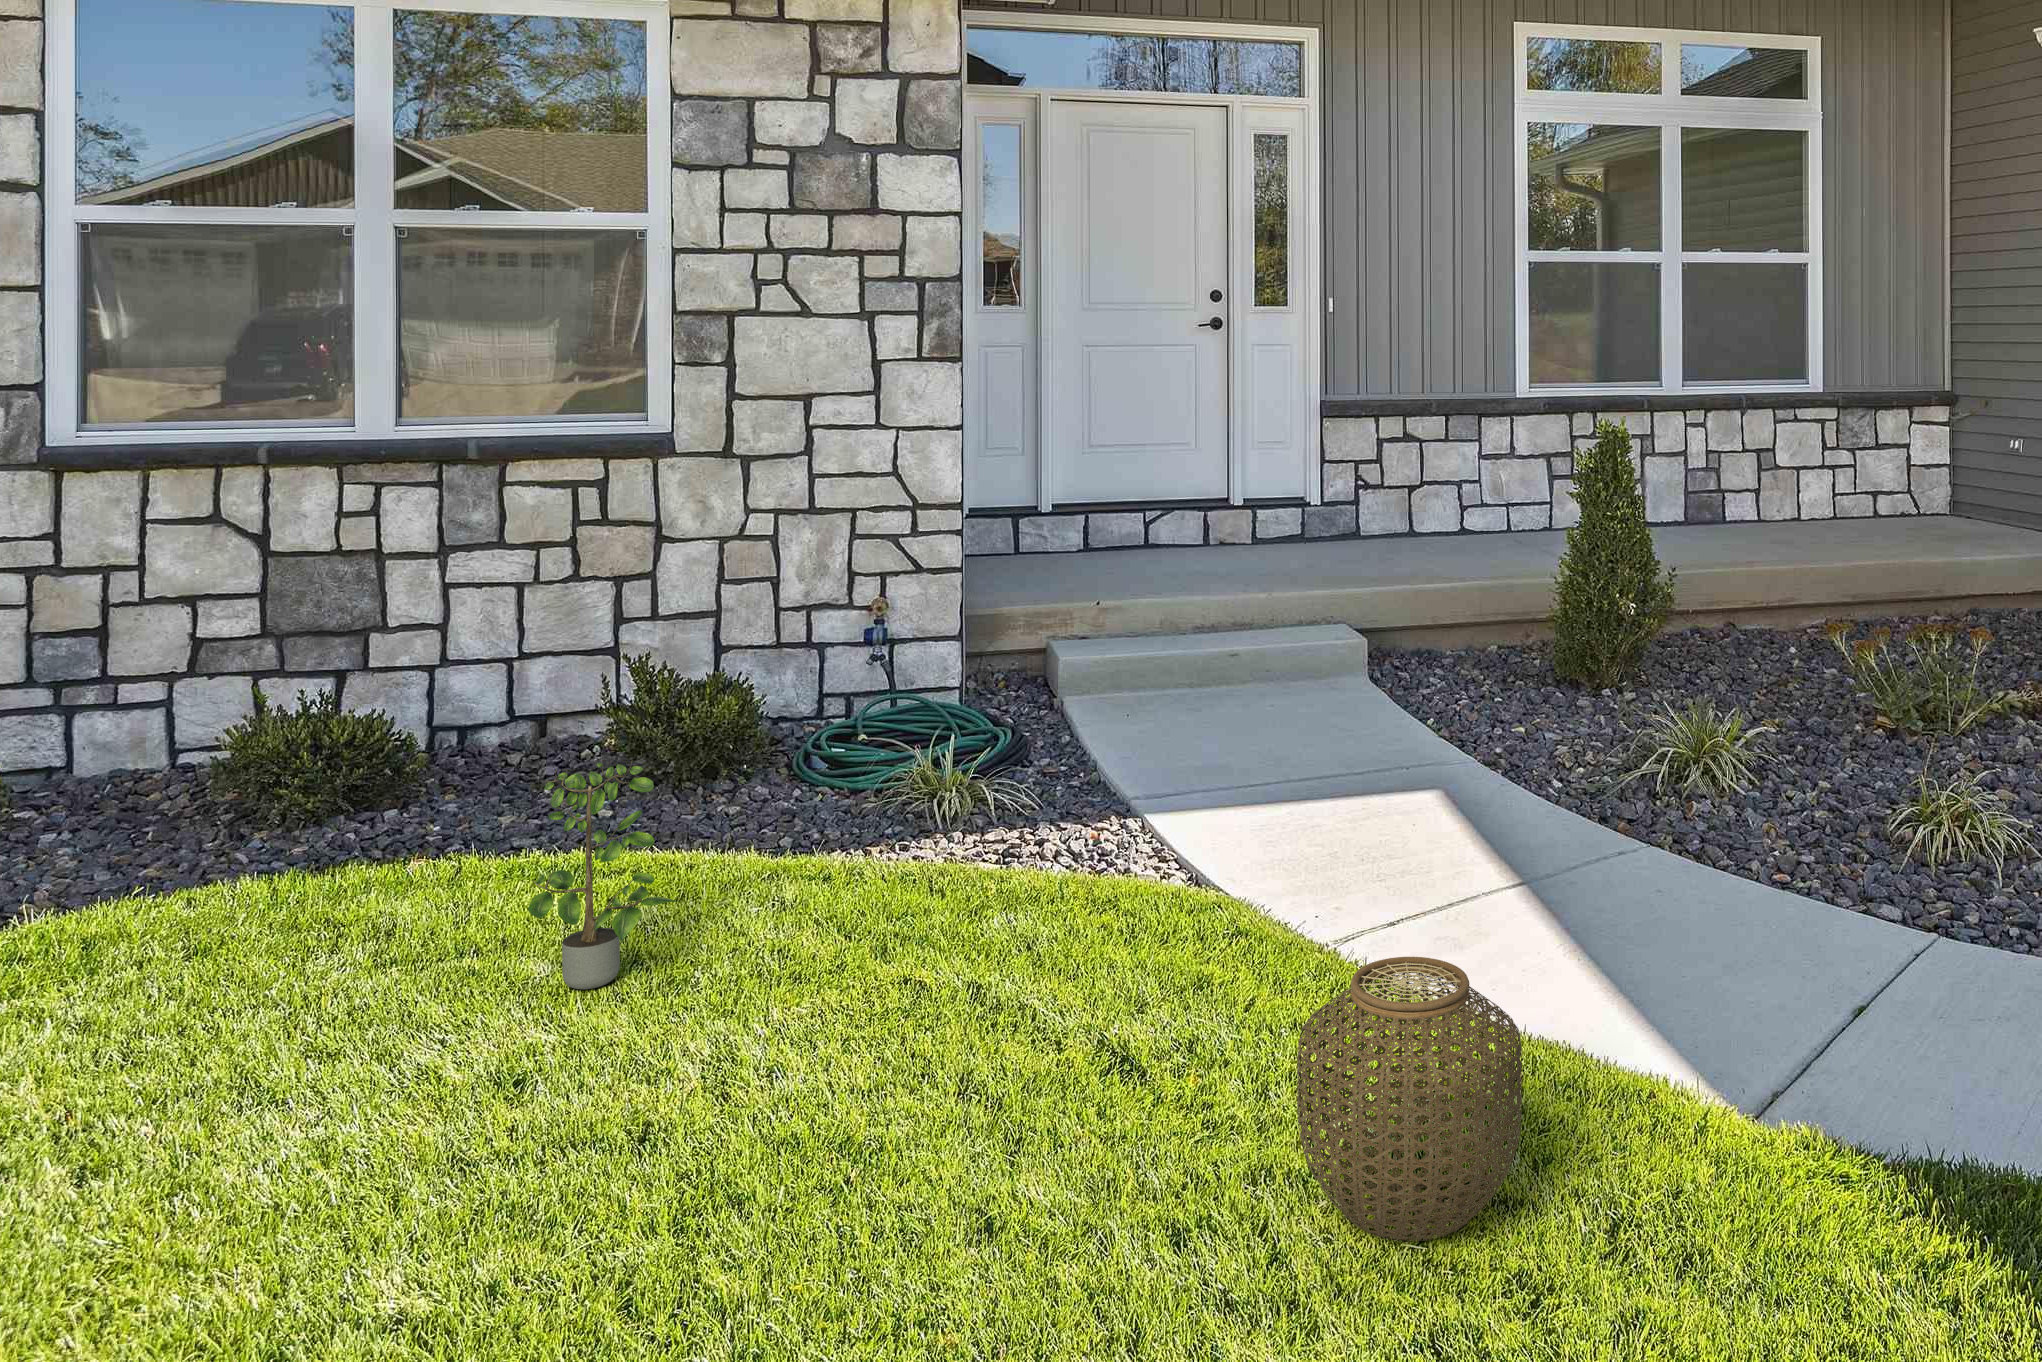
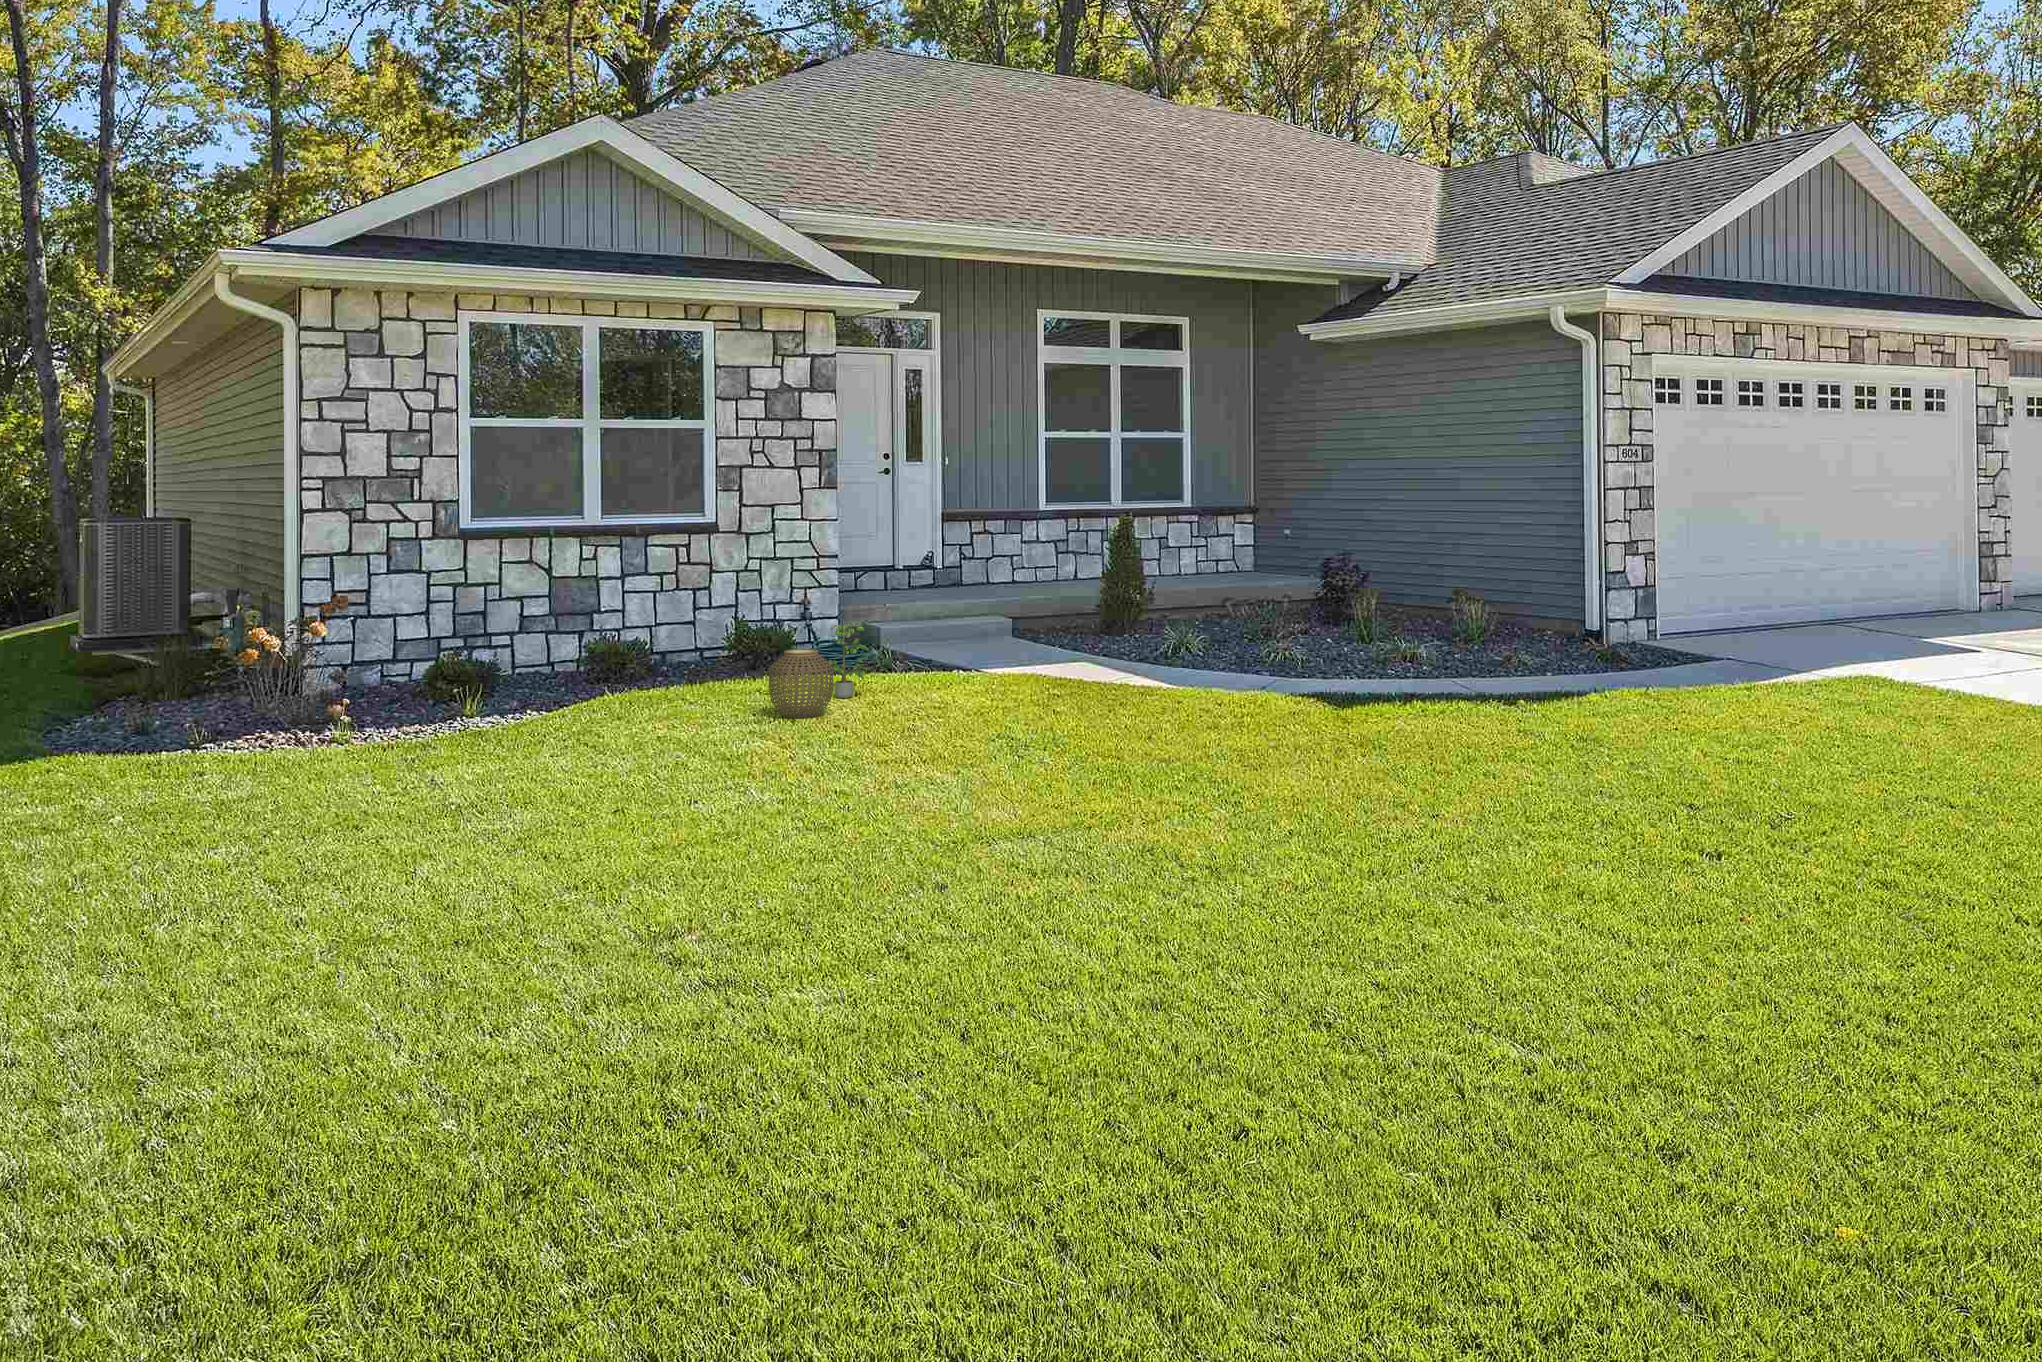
woven basket: present [1297,957,1522,1241] -> present [769,649,833,718]

